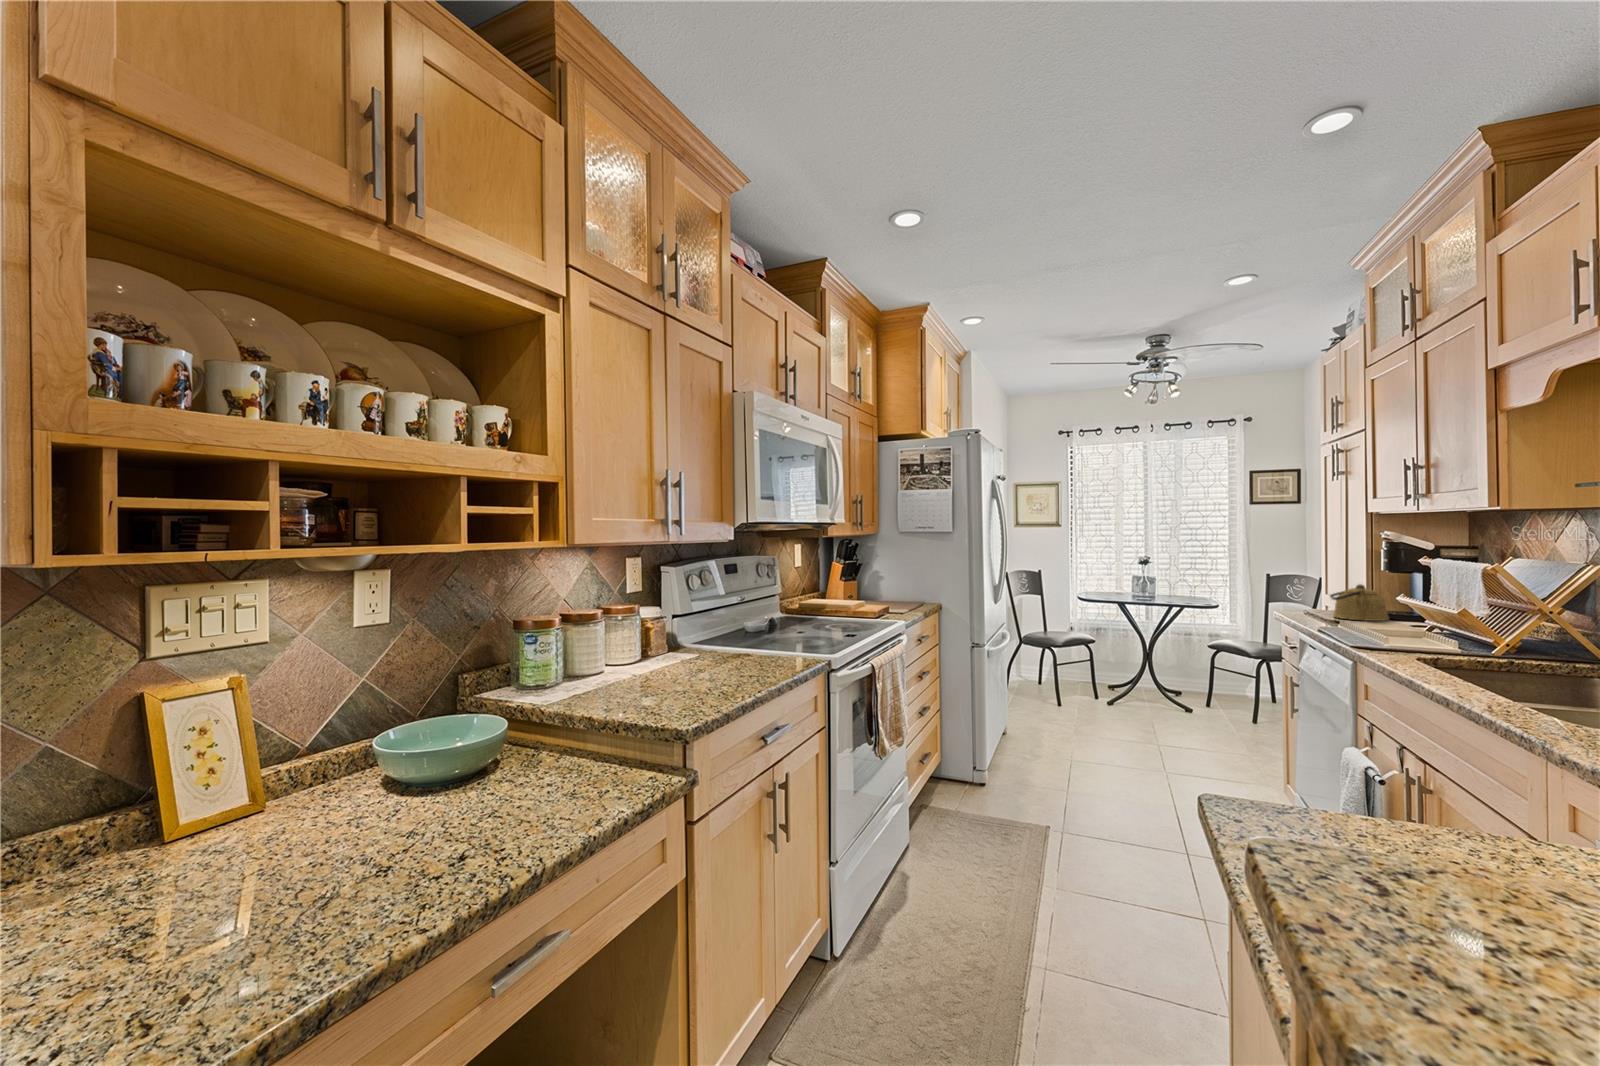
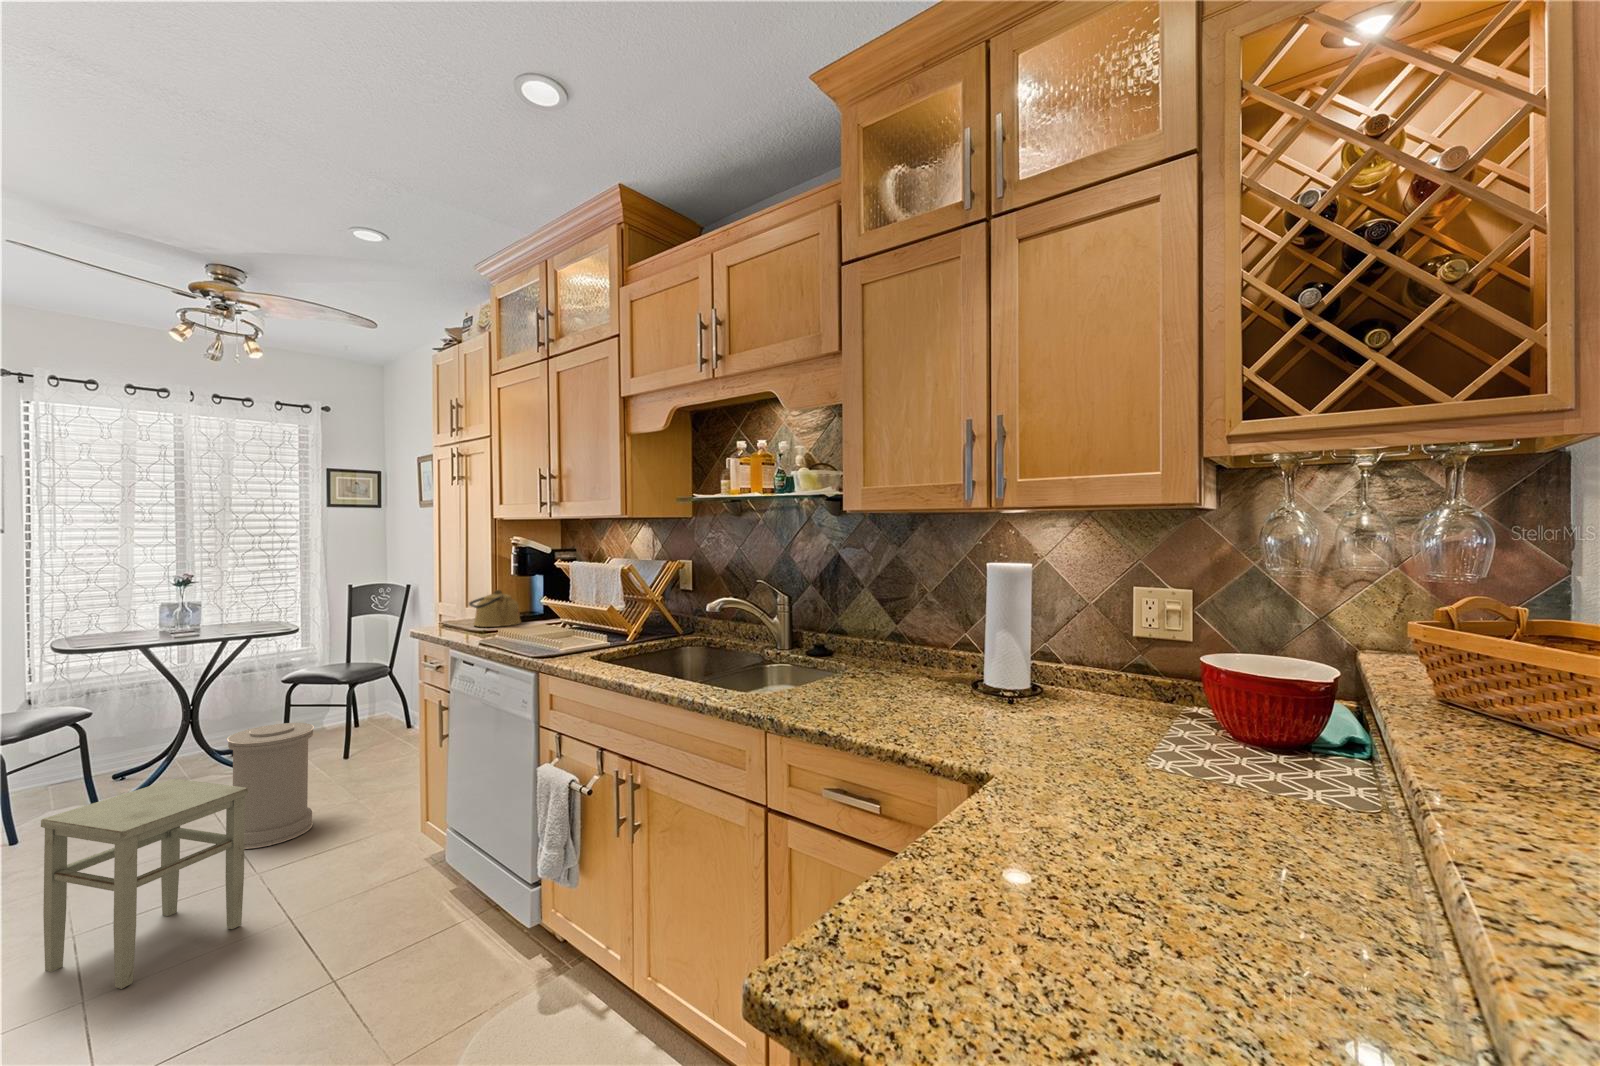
trash can: none [1155,674,1213,763] -> present [227,723,314,849]
stool: none [1056,690,1152,799] -> present [41,779,248,989]

